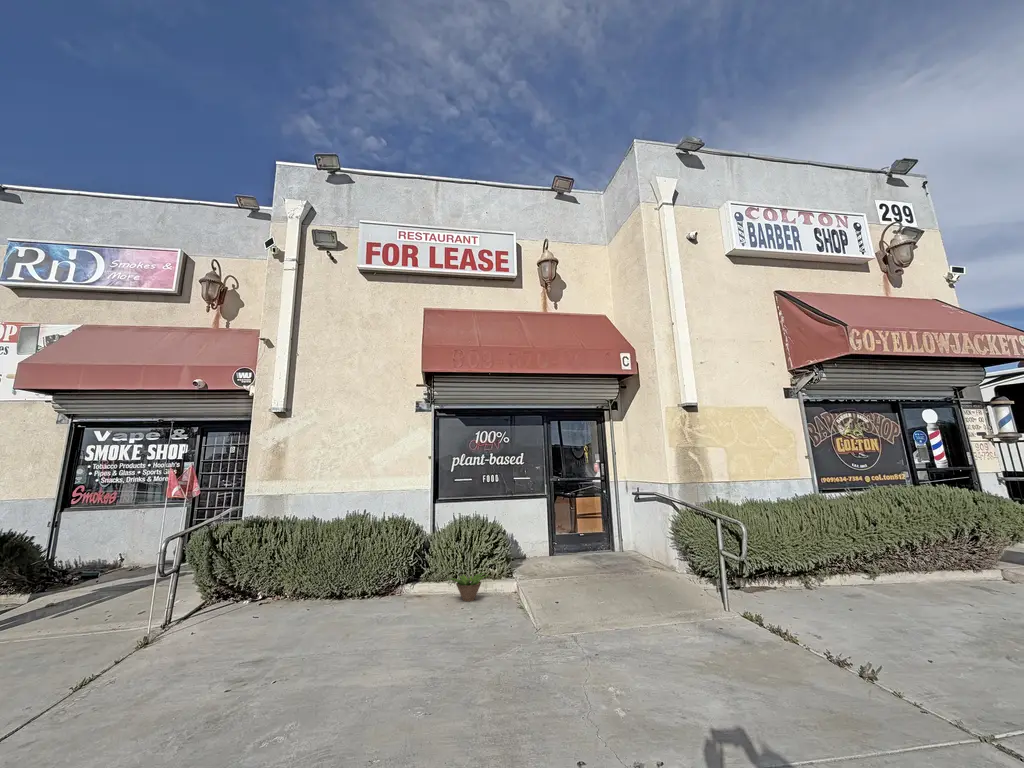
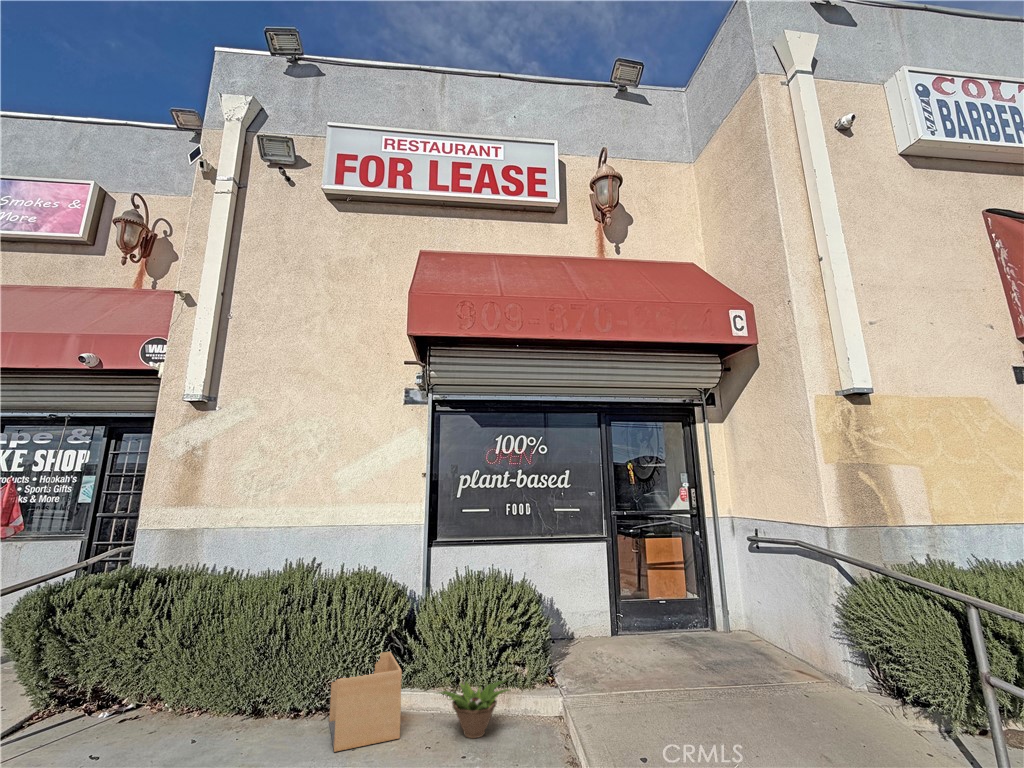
cardboard box: none [385,560,428,609] -> present [329,652,402,752]

